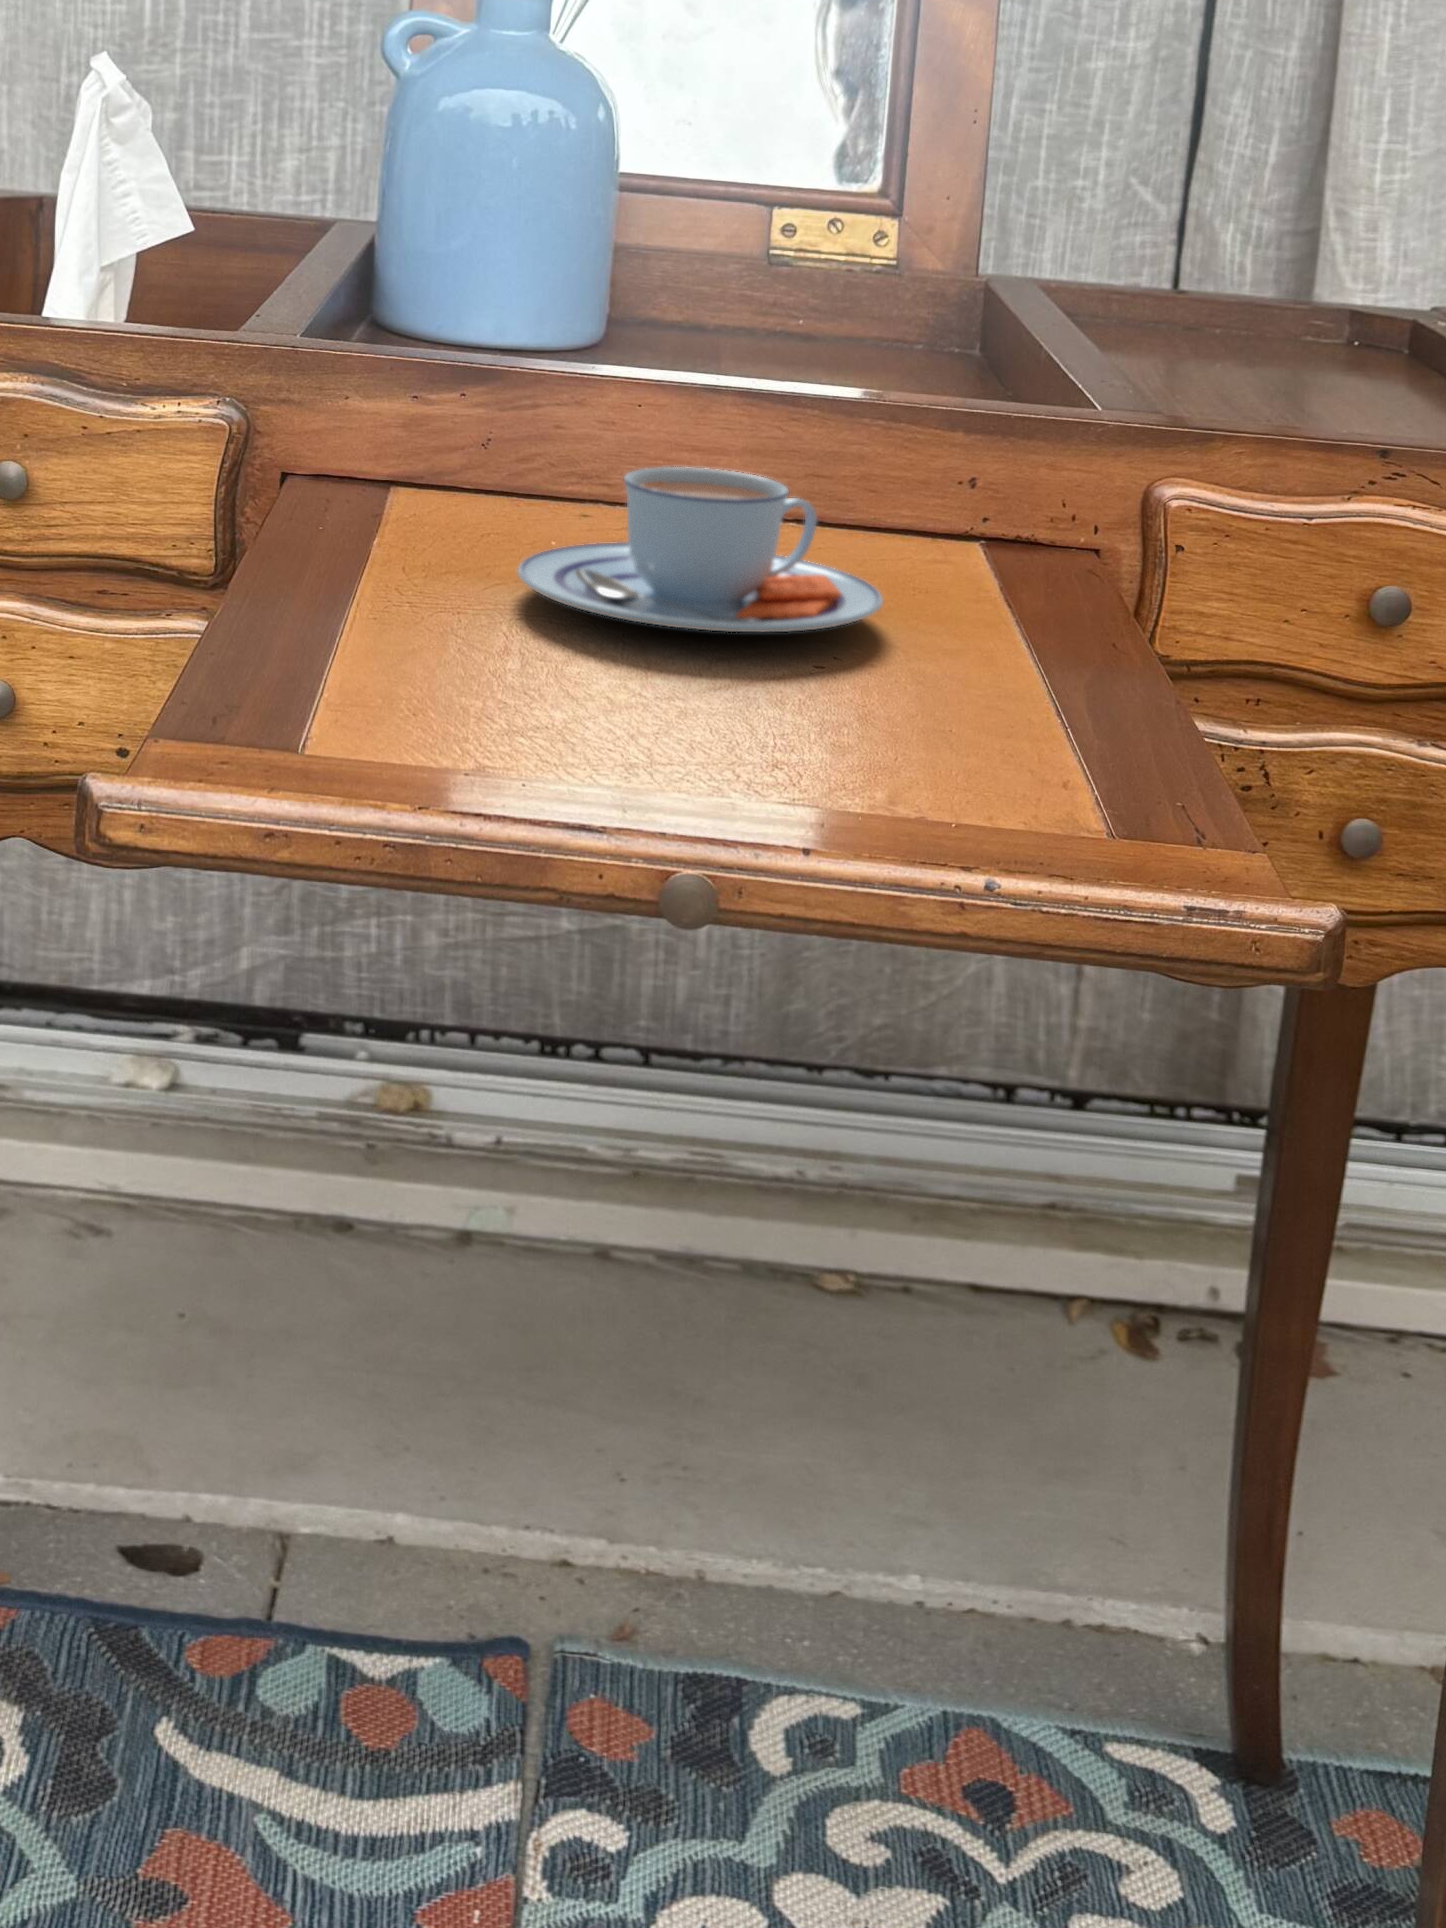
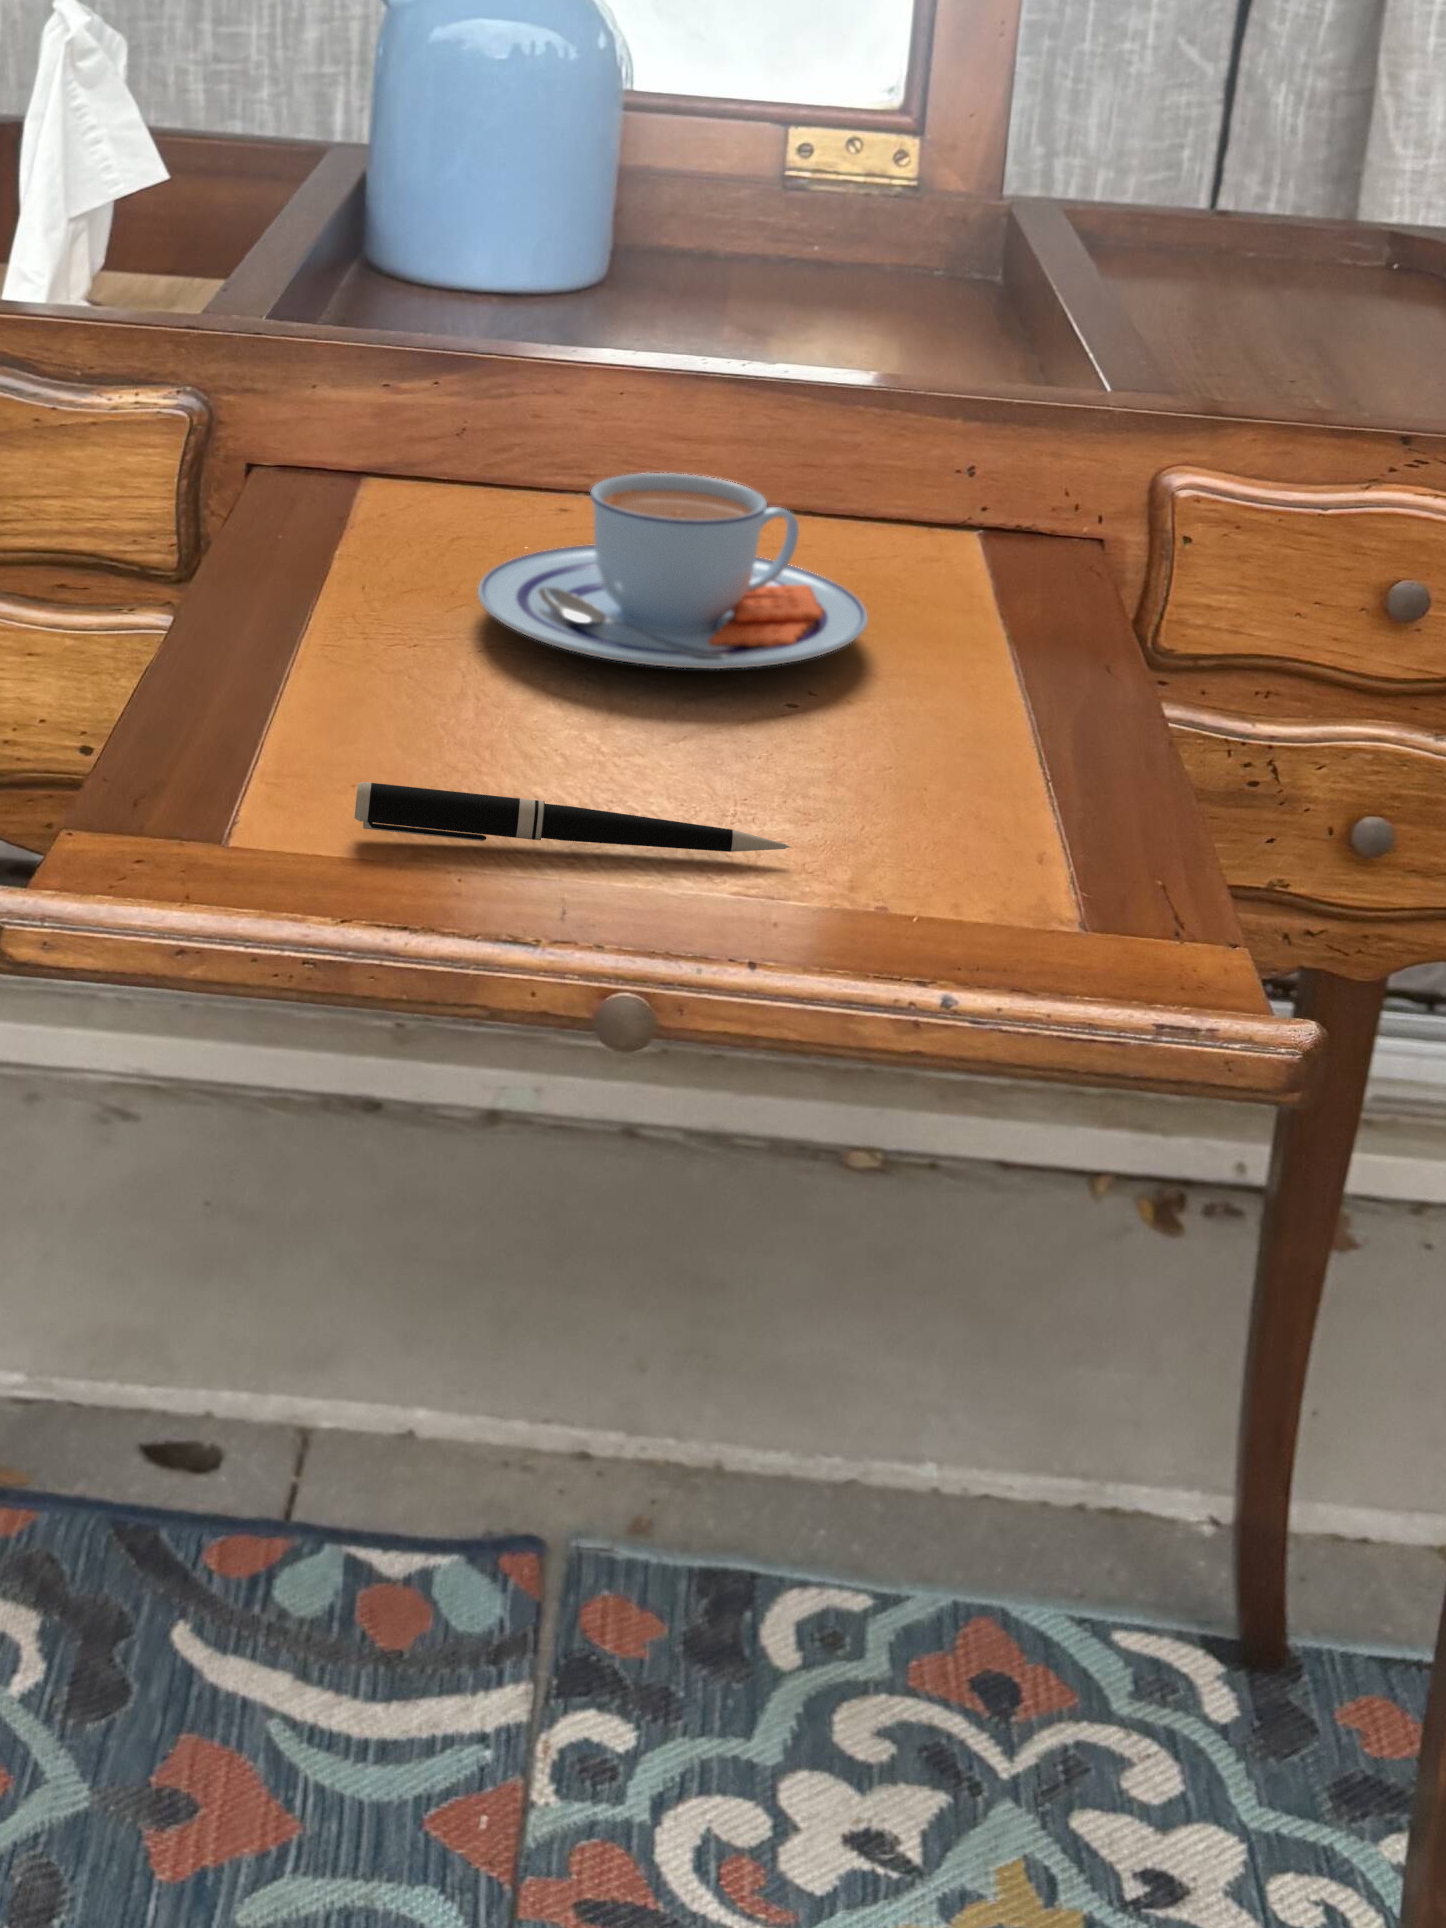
pen: none [426,700,829,768] -> present [354,782,790,852]

